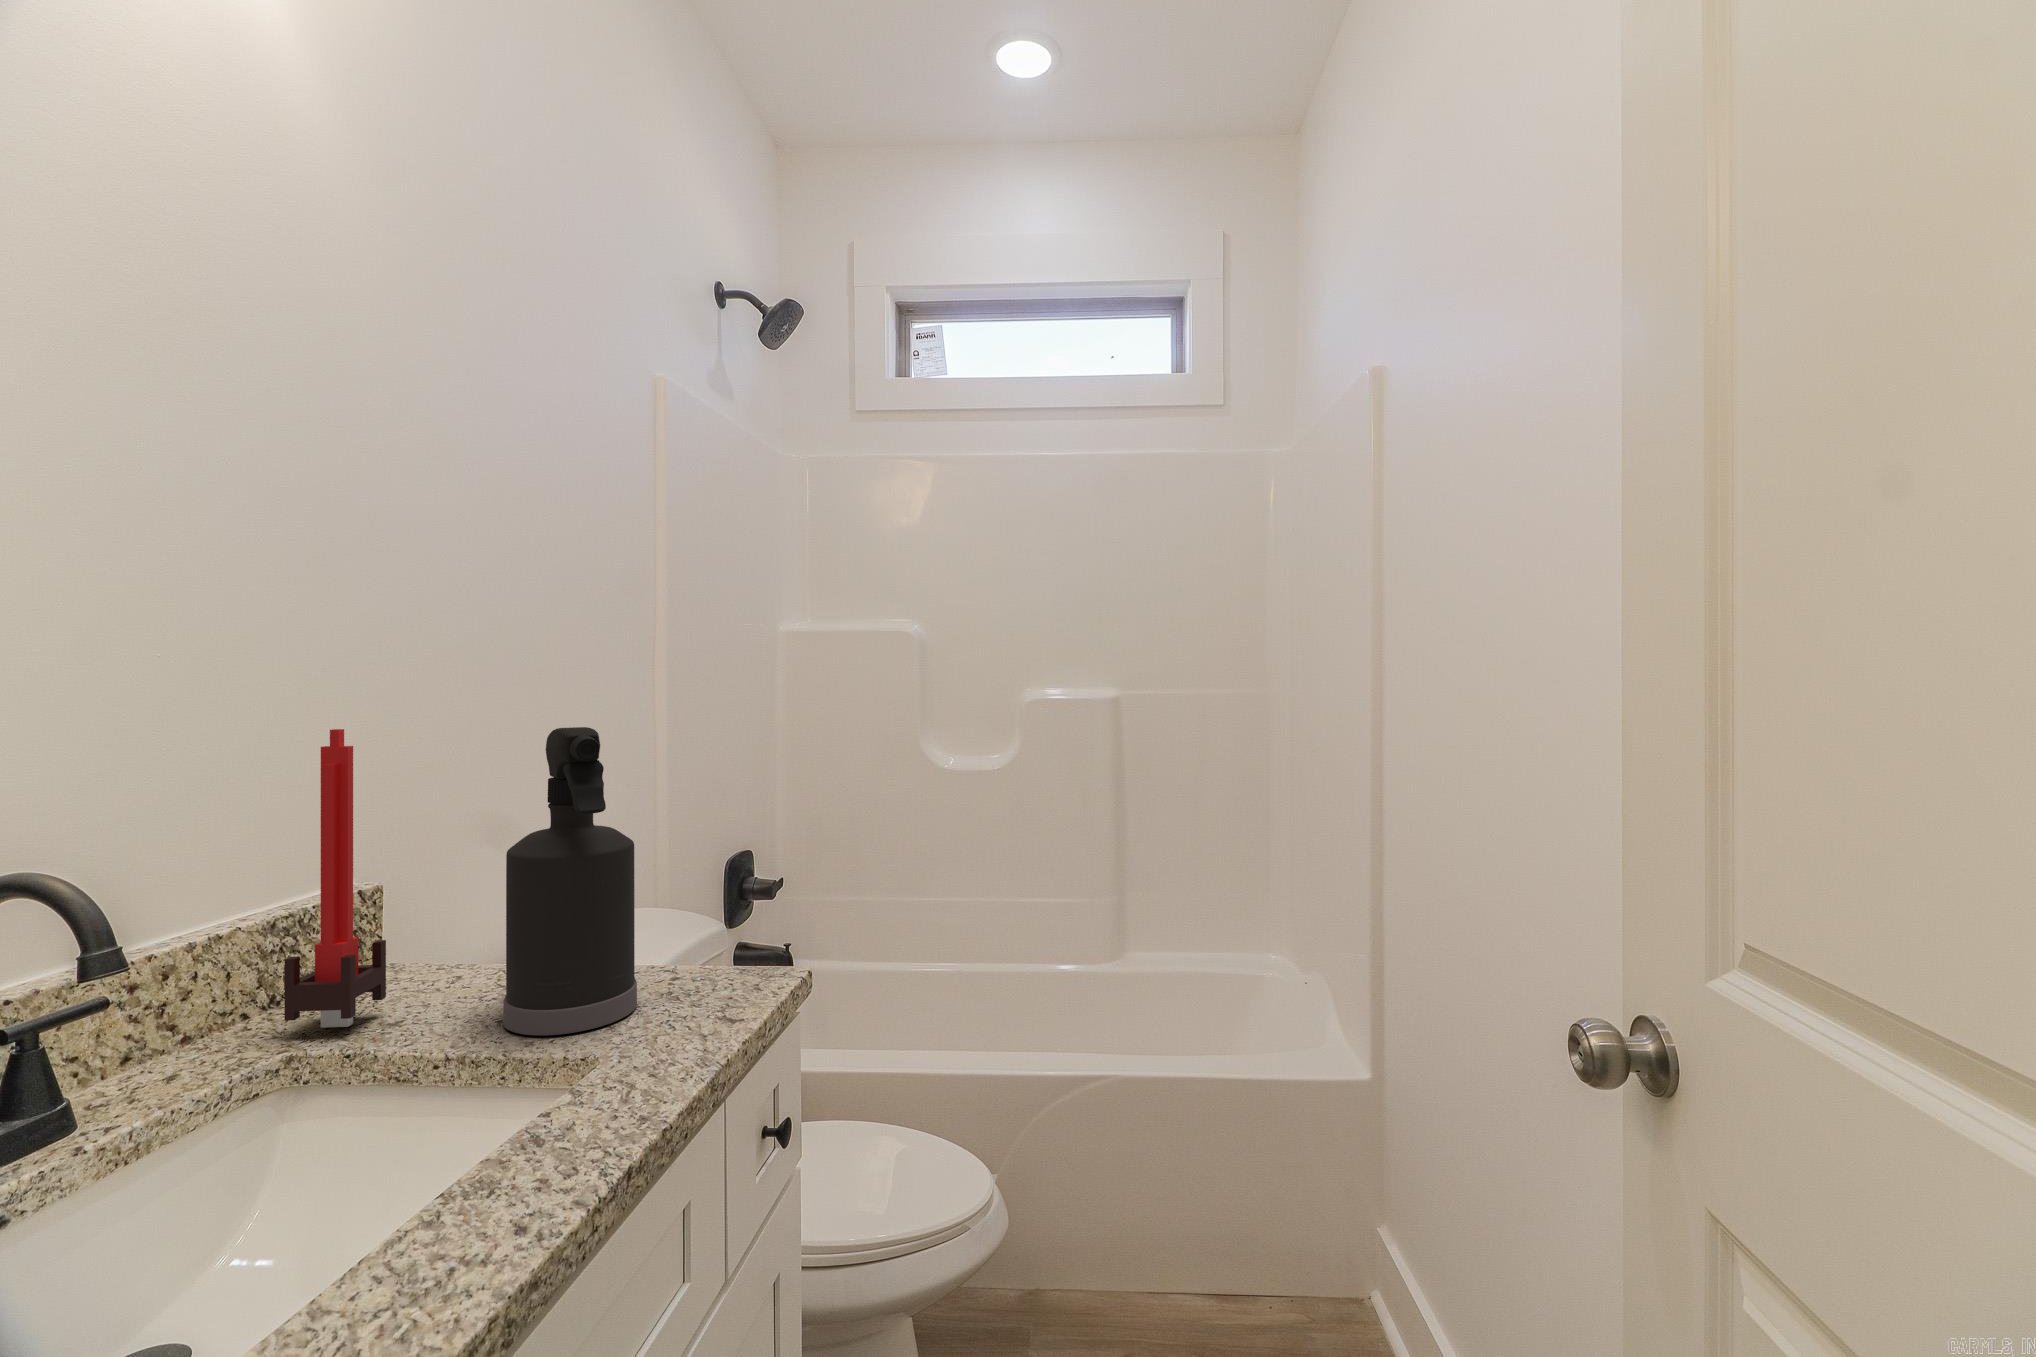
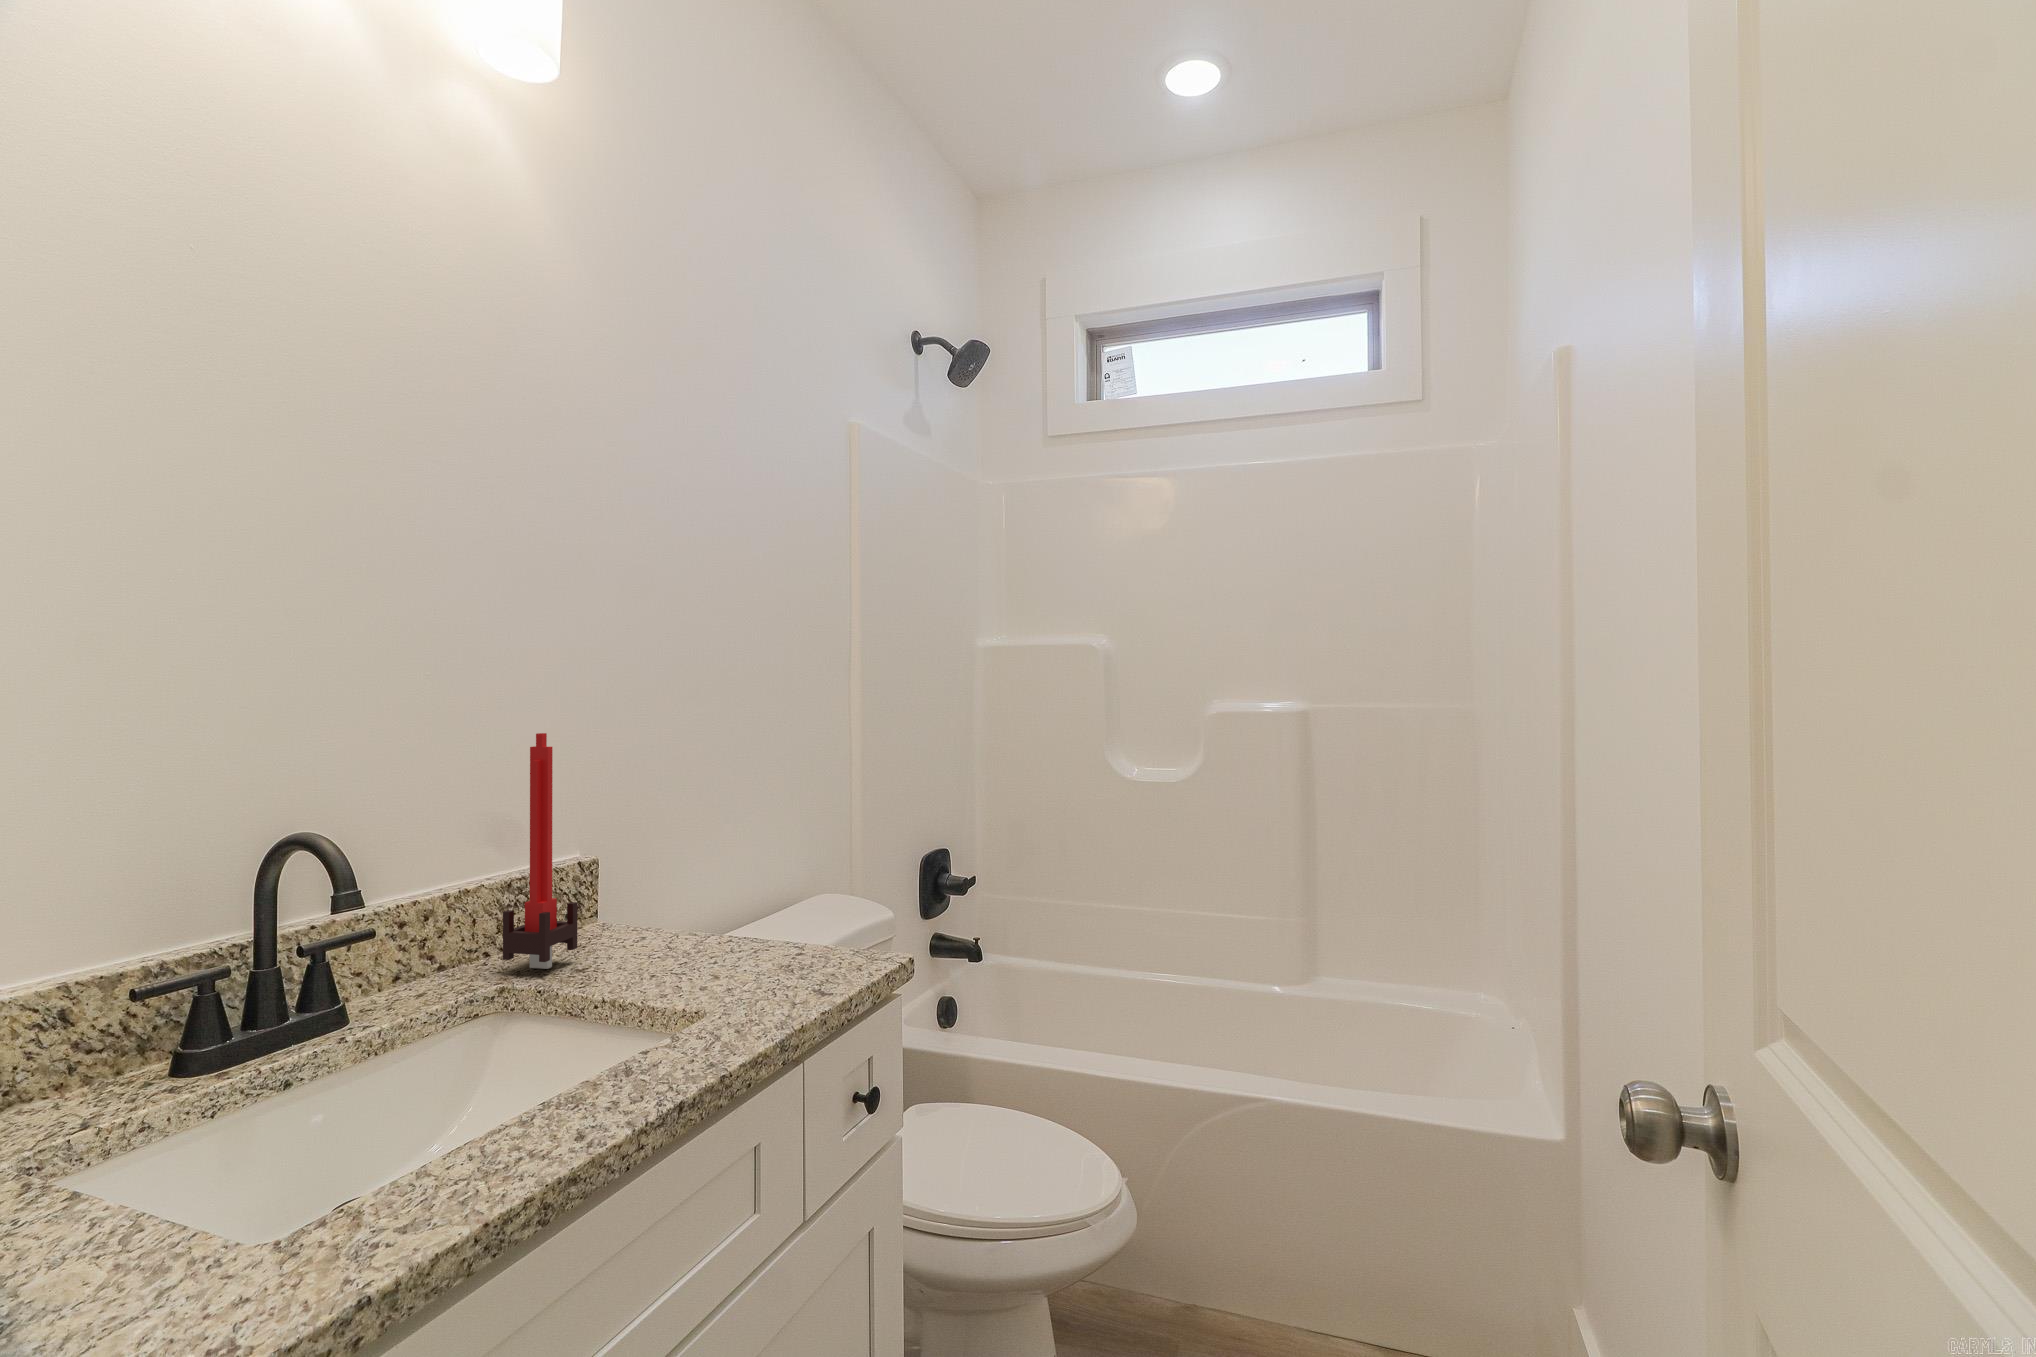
spray bottle: present [503,727,637,1035] -> none [652,734,759,990]

